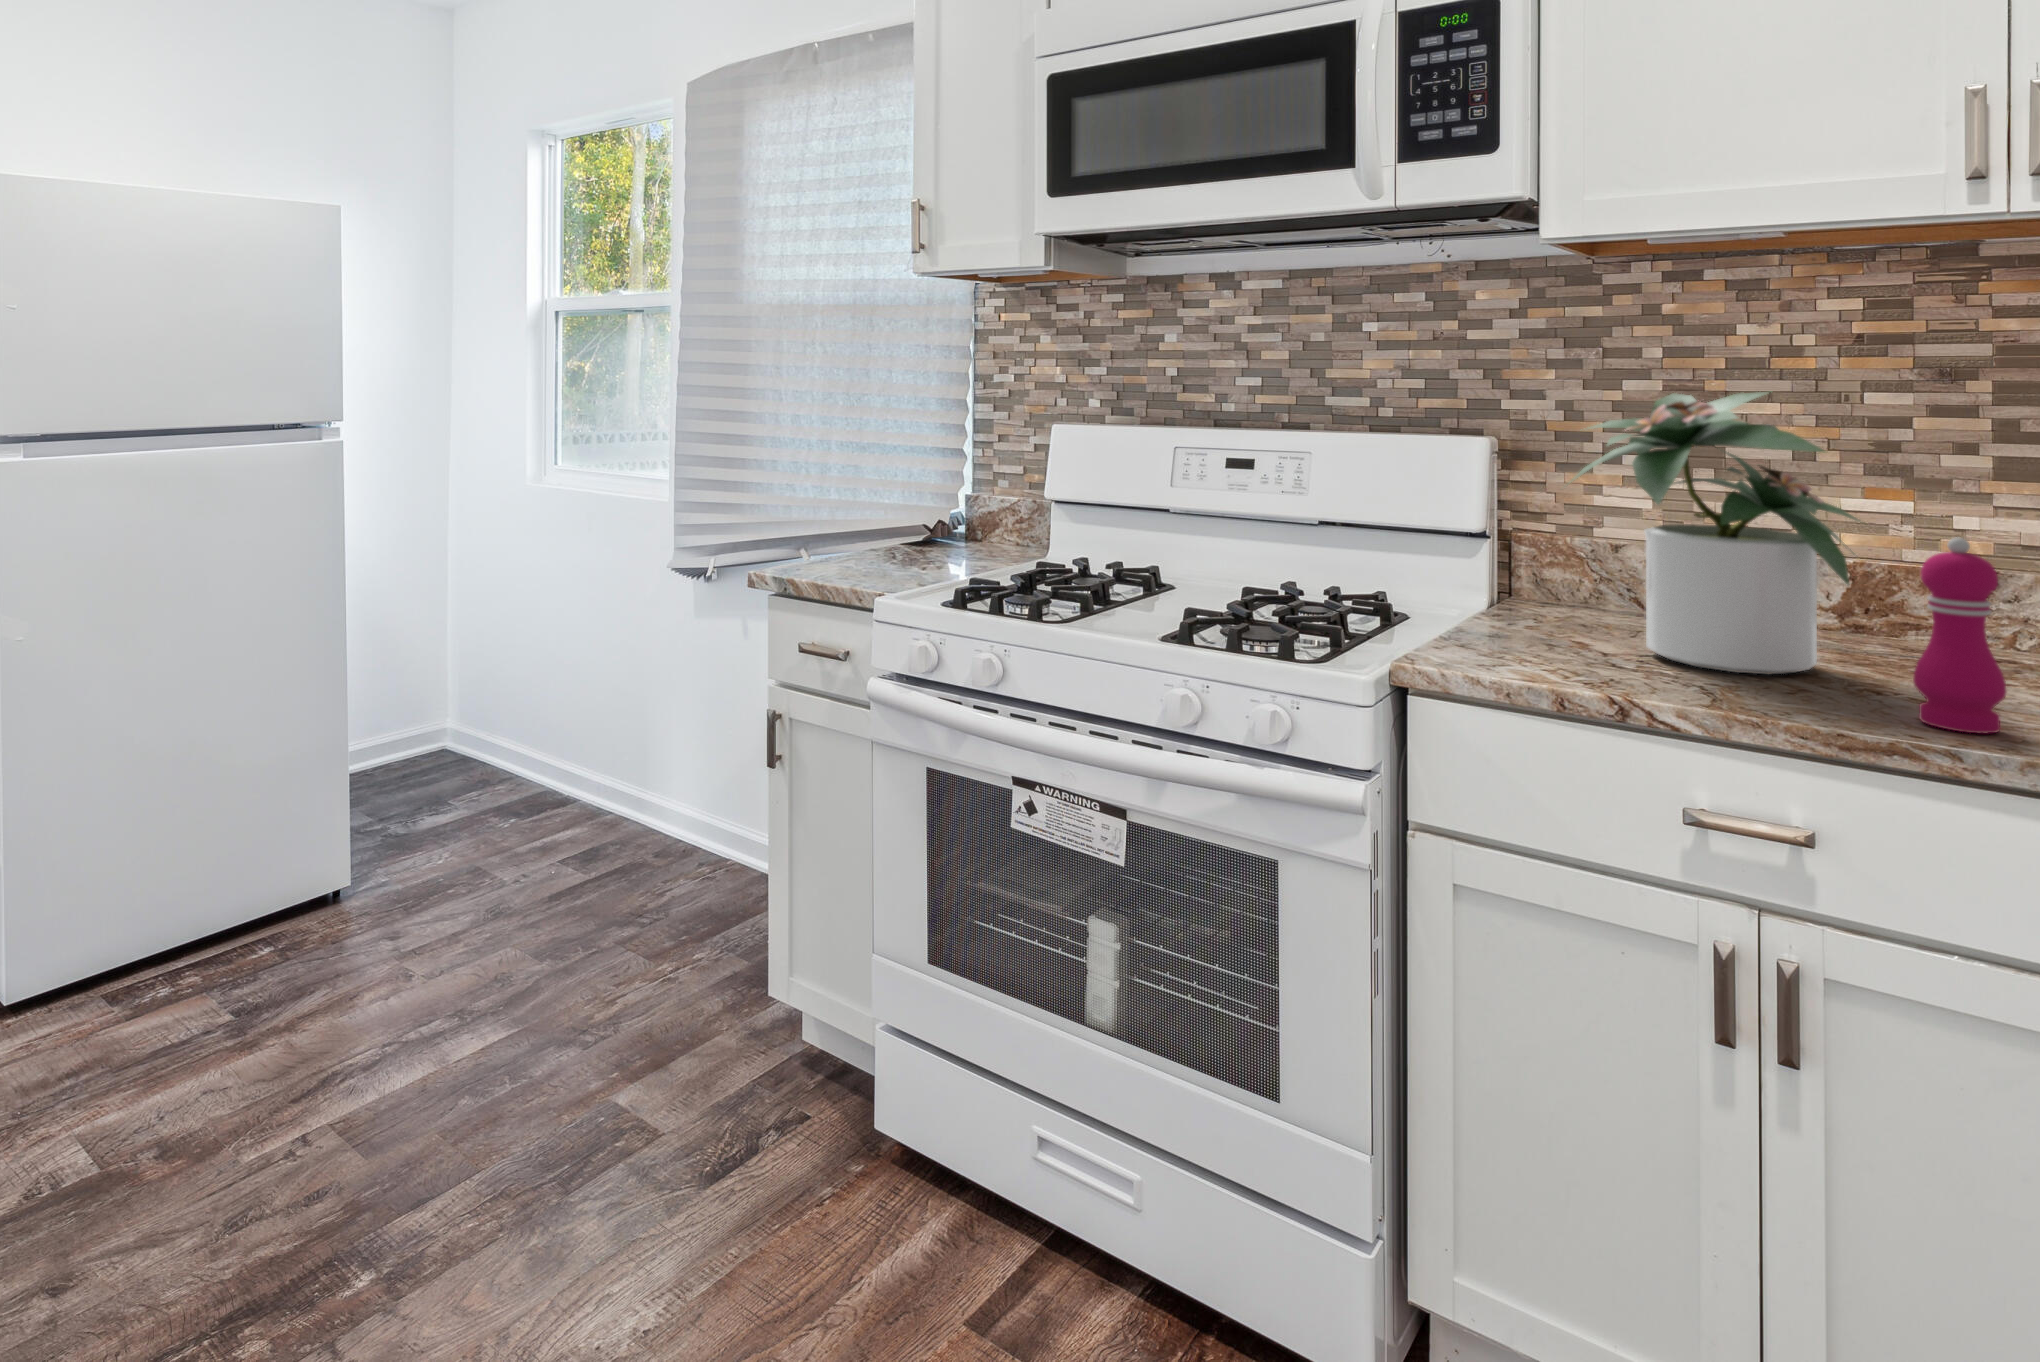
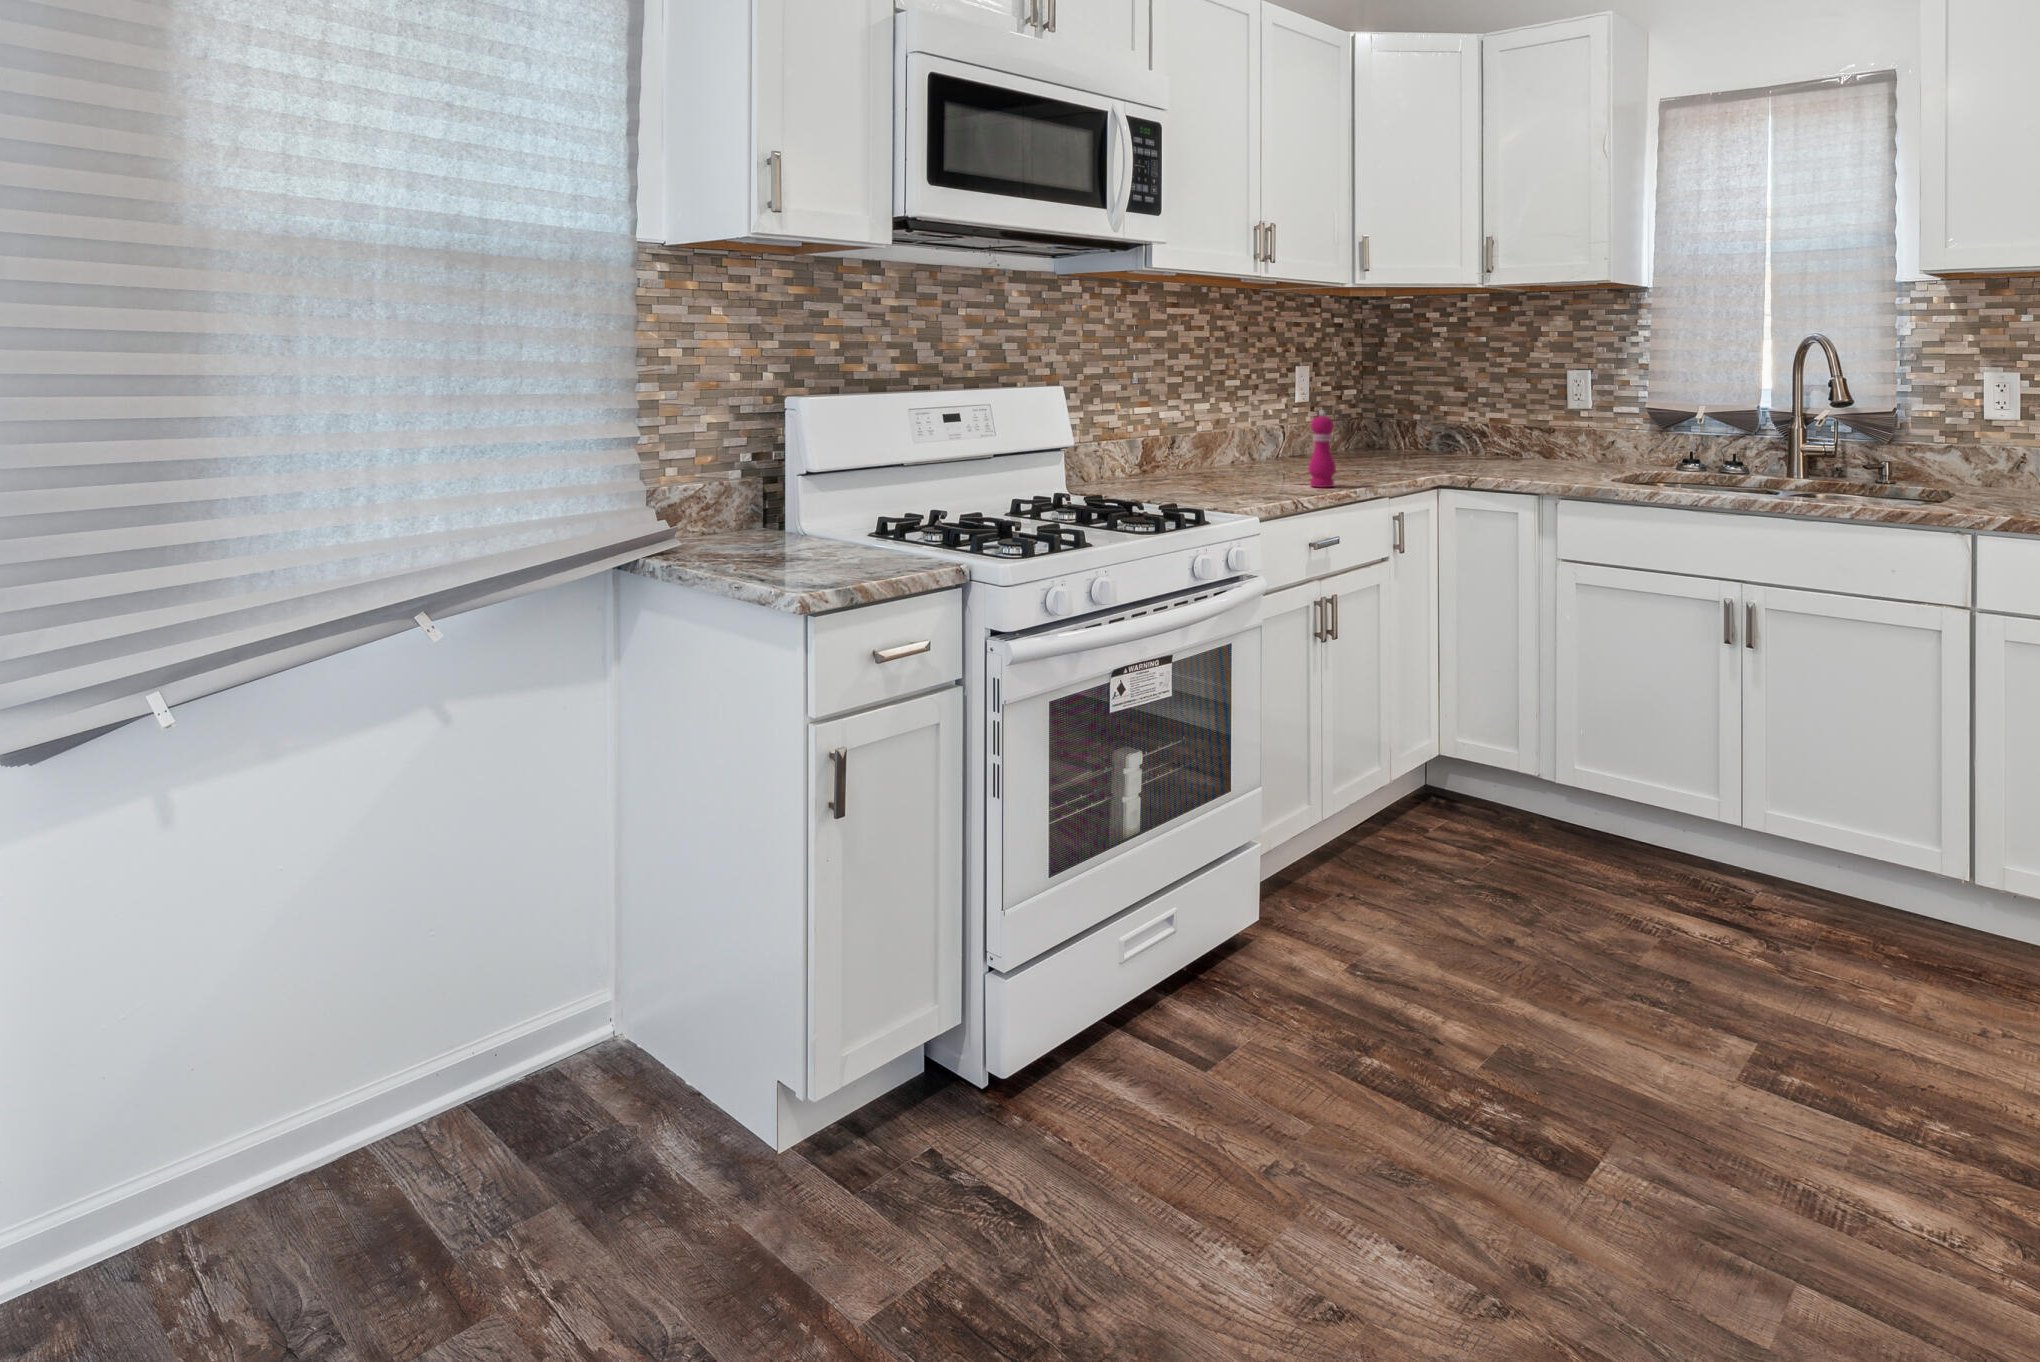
potted plant: present [1570,392,1859,674] -> none [1148,353,1262,491]

